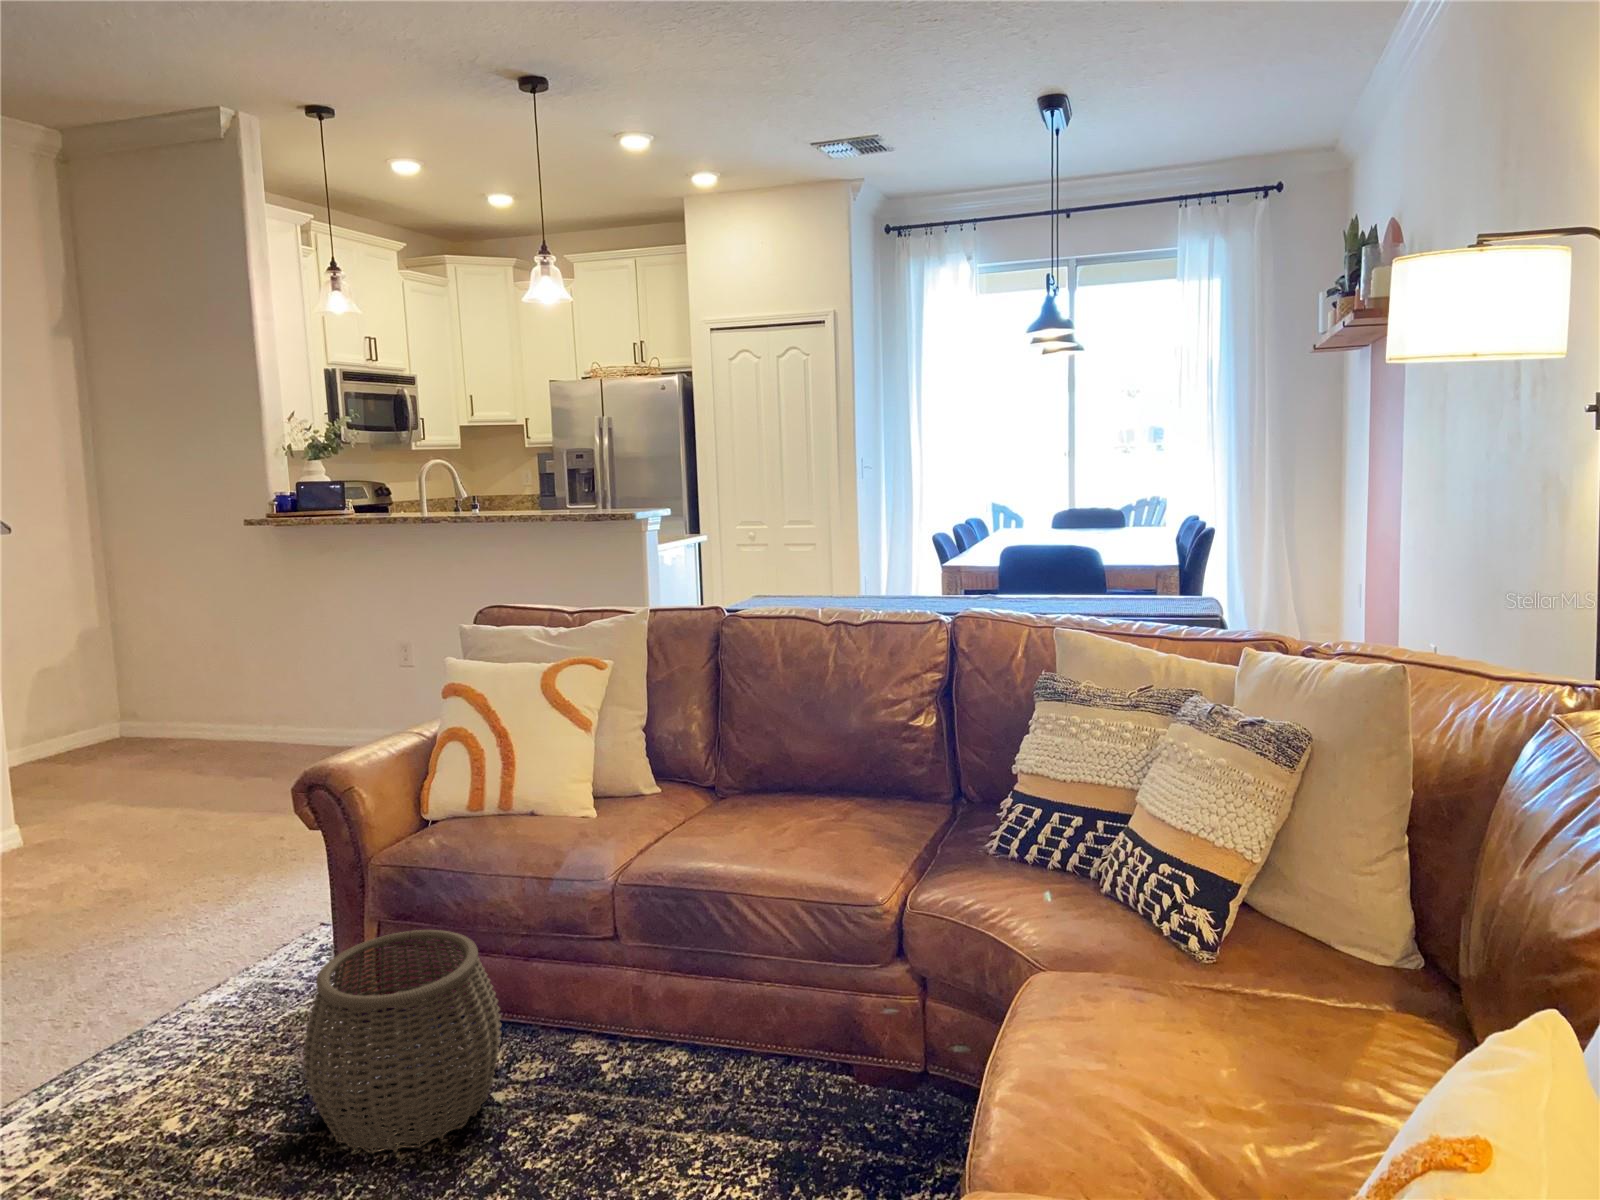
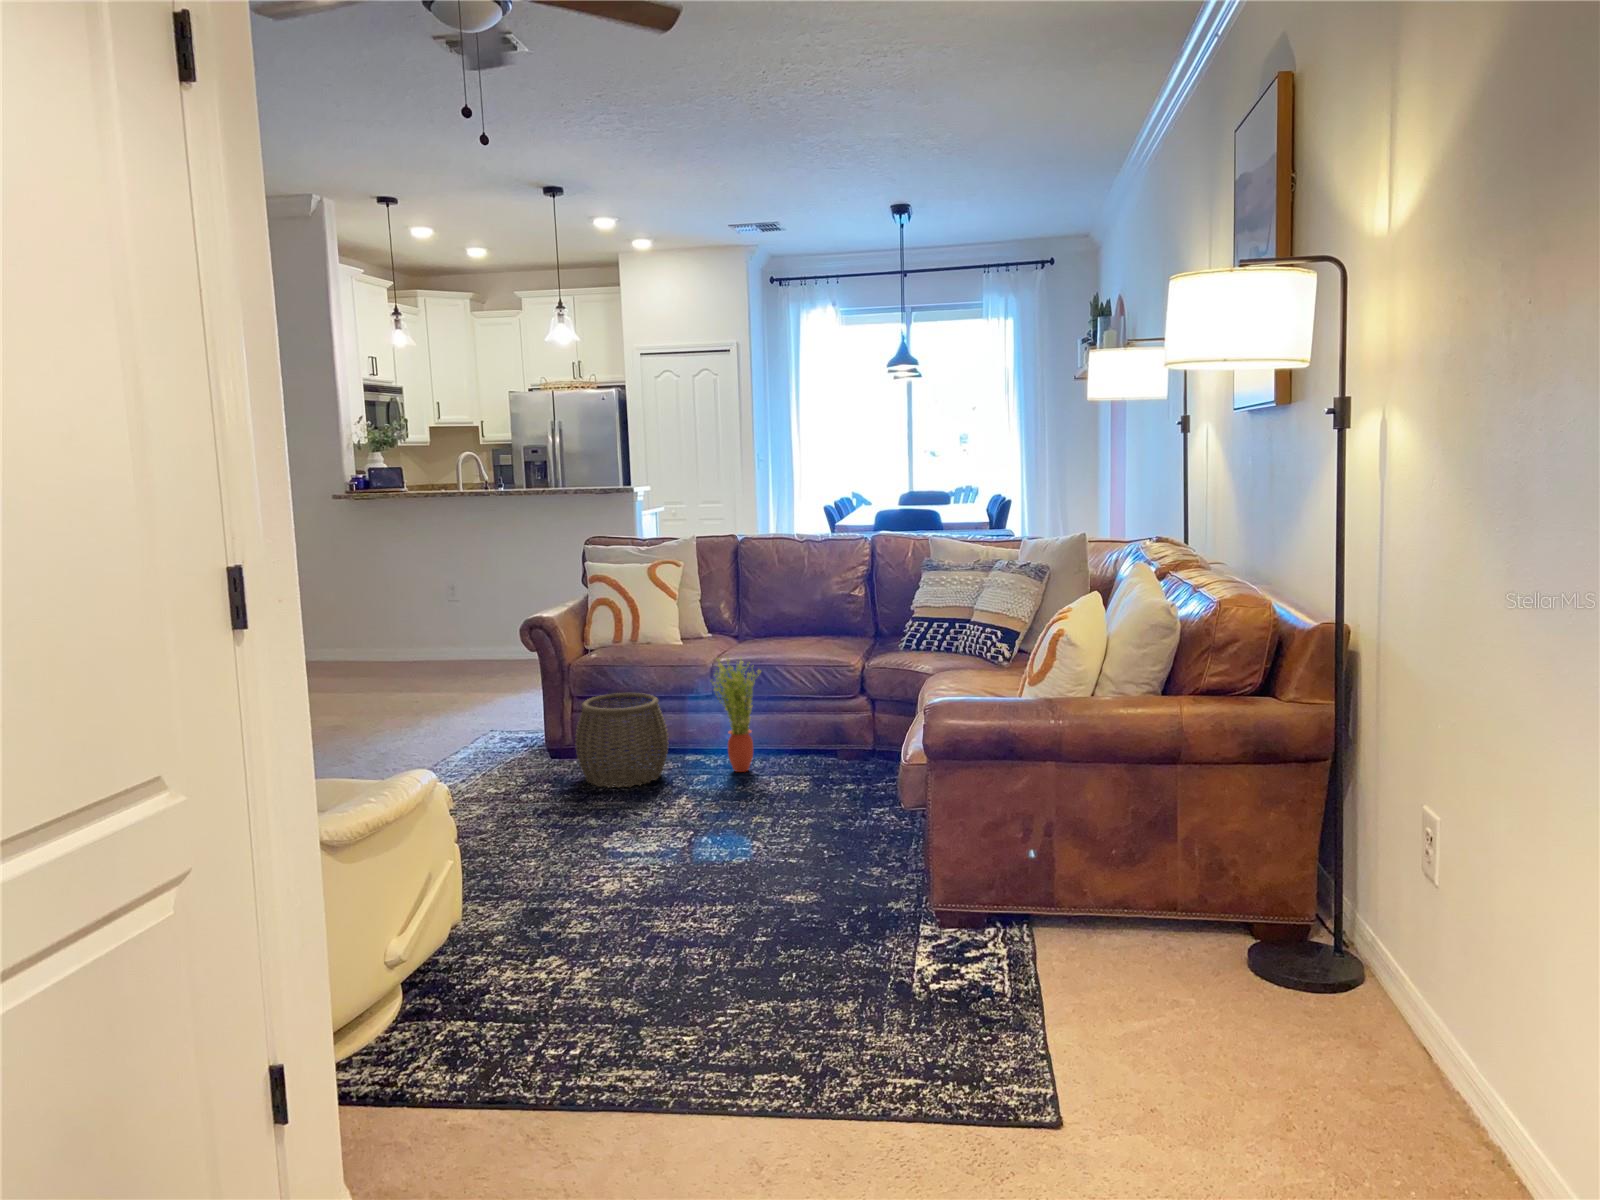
potted plant: none [568,879,676,1115] -> present [712,658,761,772]

